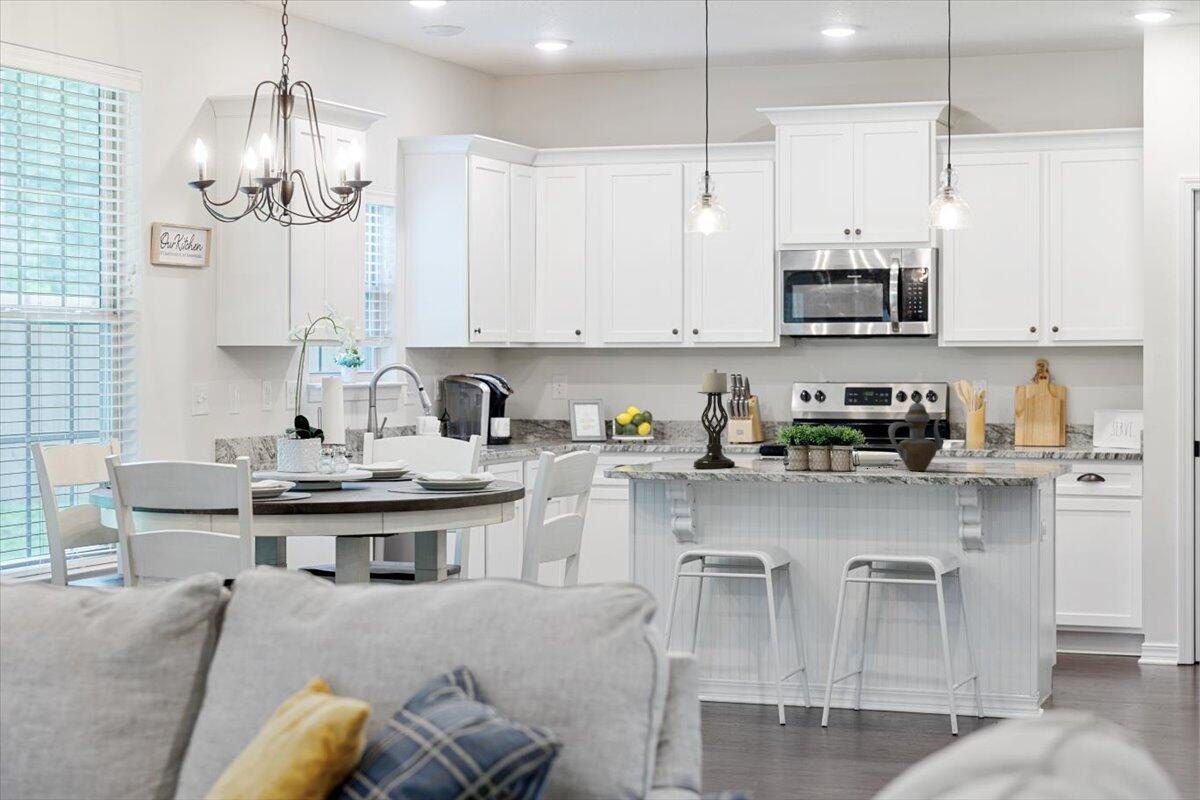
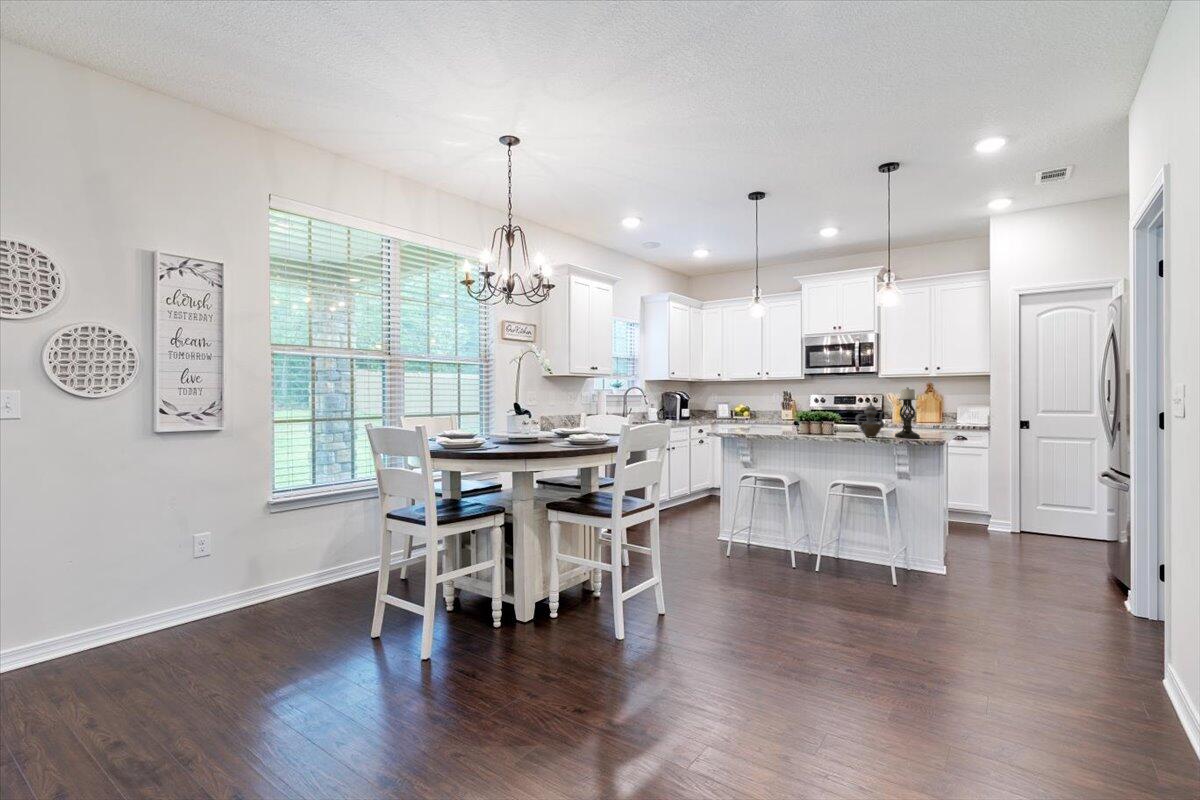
candle holder: present [693,369,735,469] -> present [895,387,920,438]

